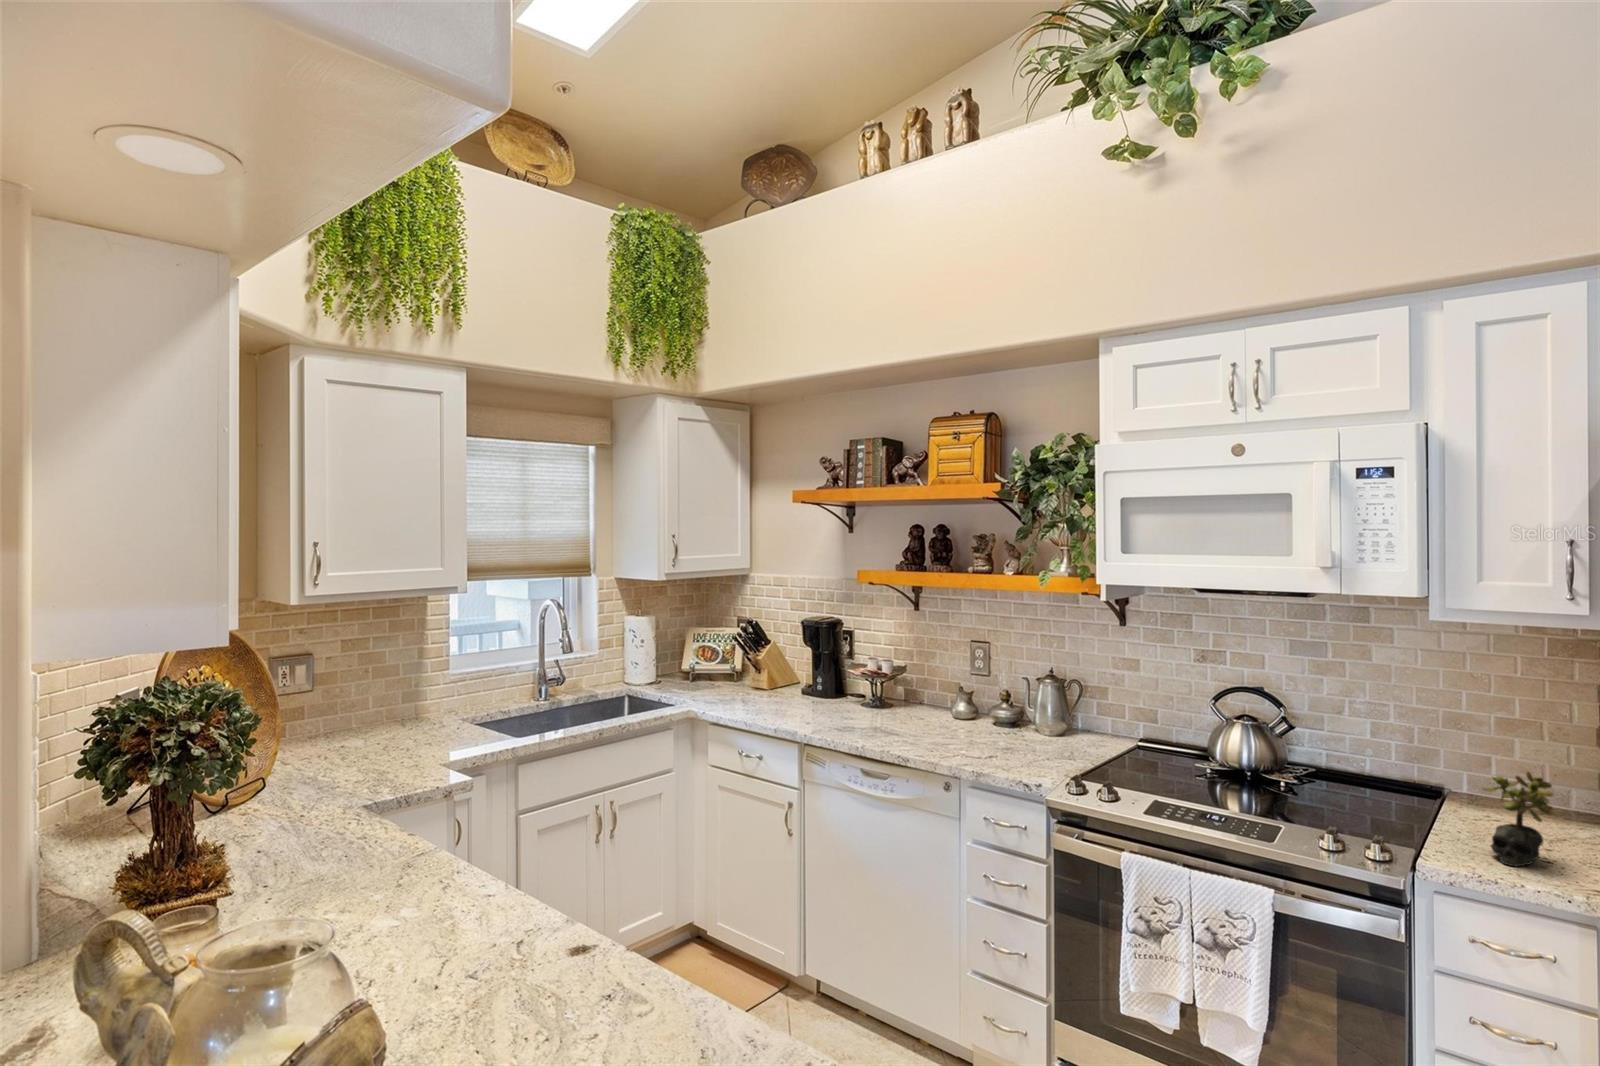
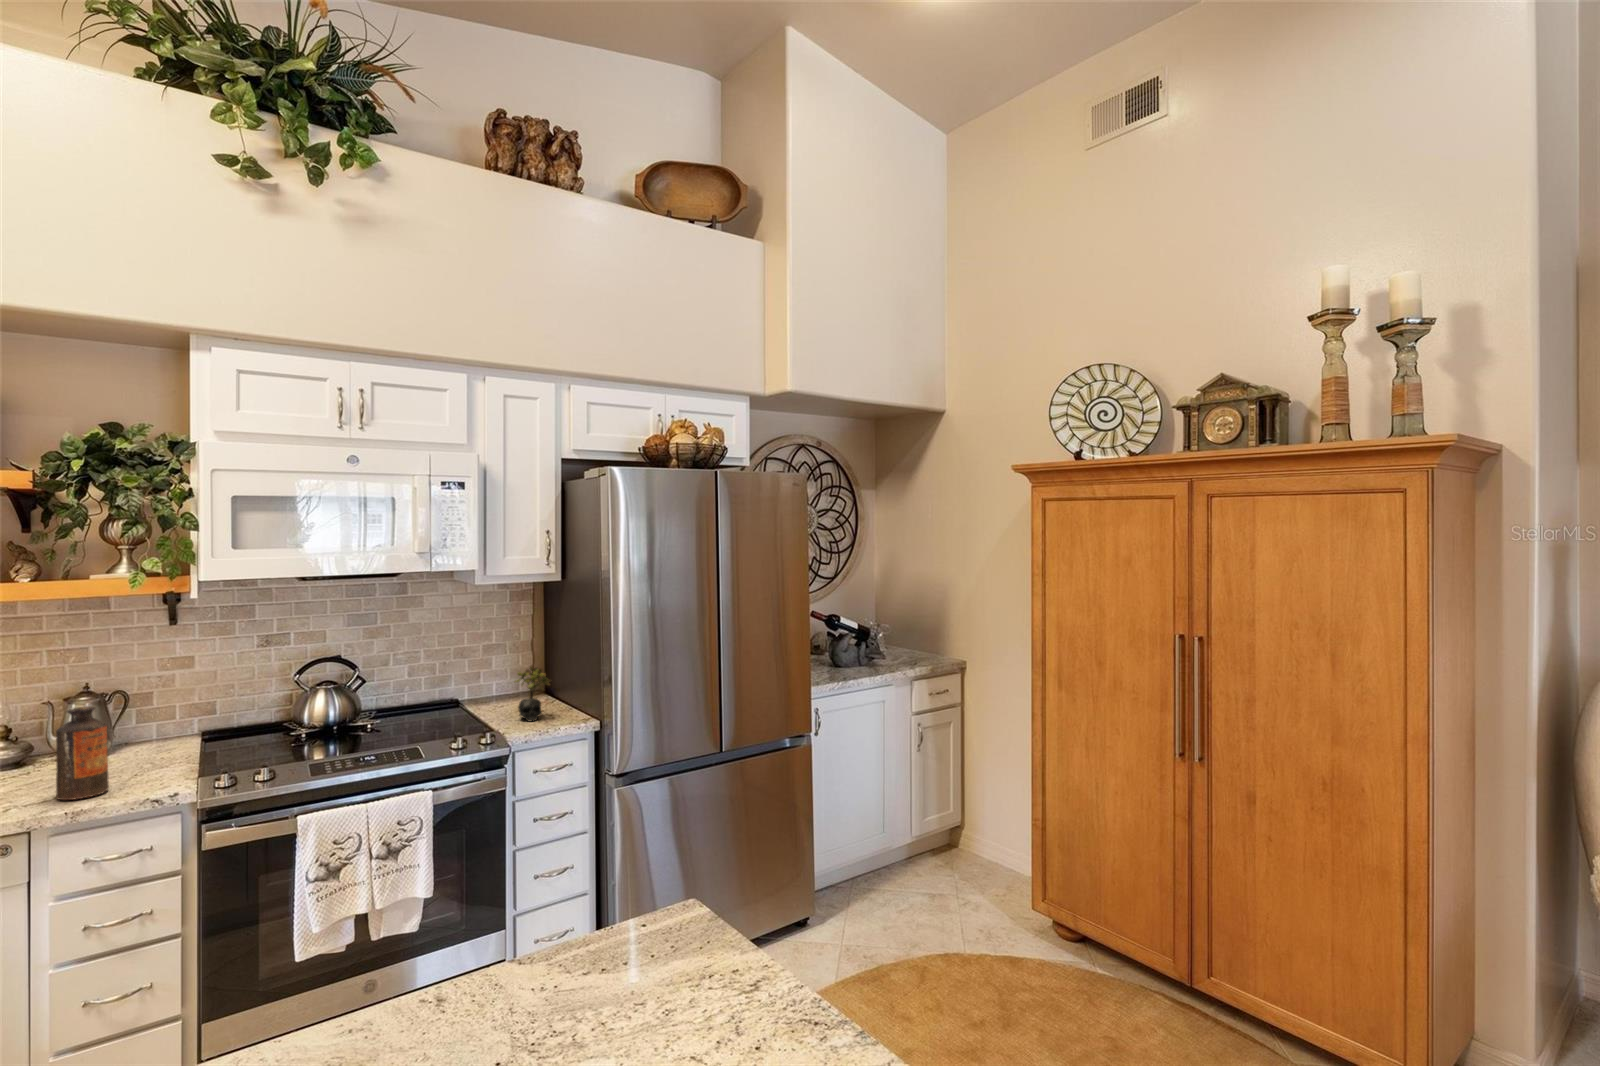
bottle: none [982,685,1016,763] -> present [56,706,109,800]

